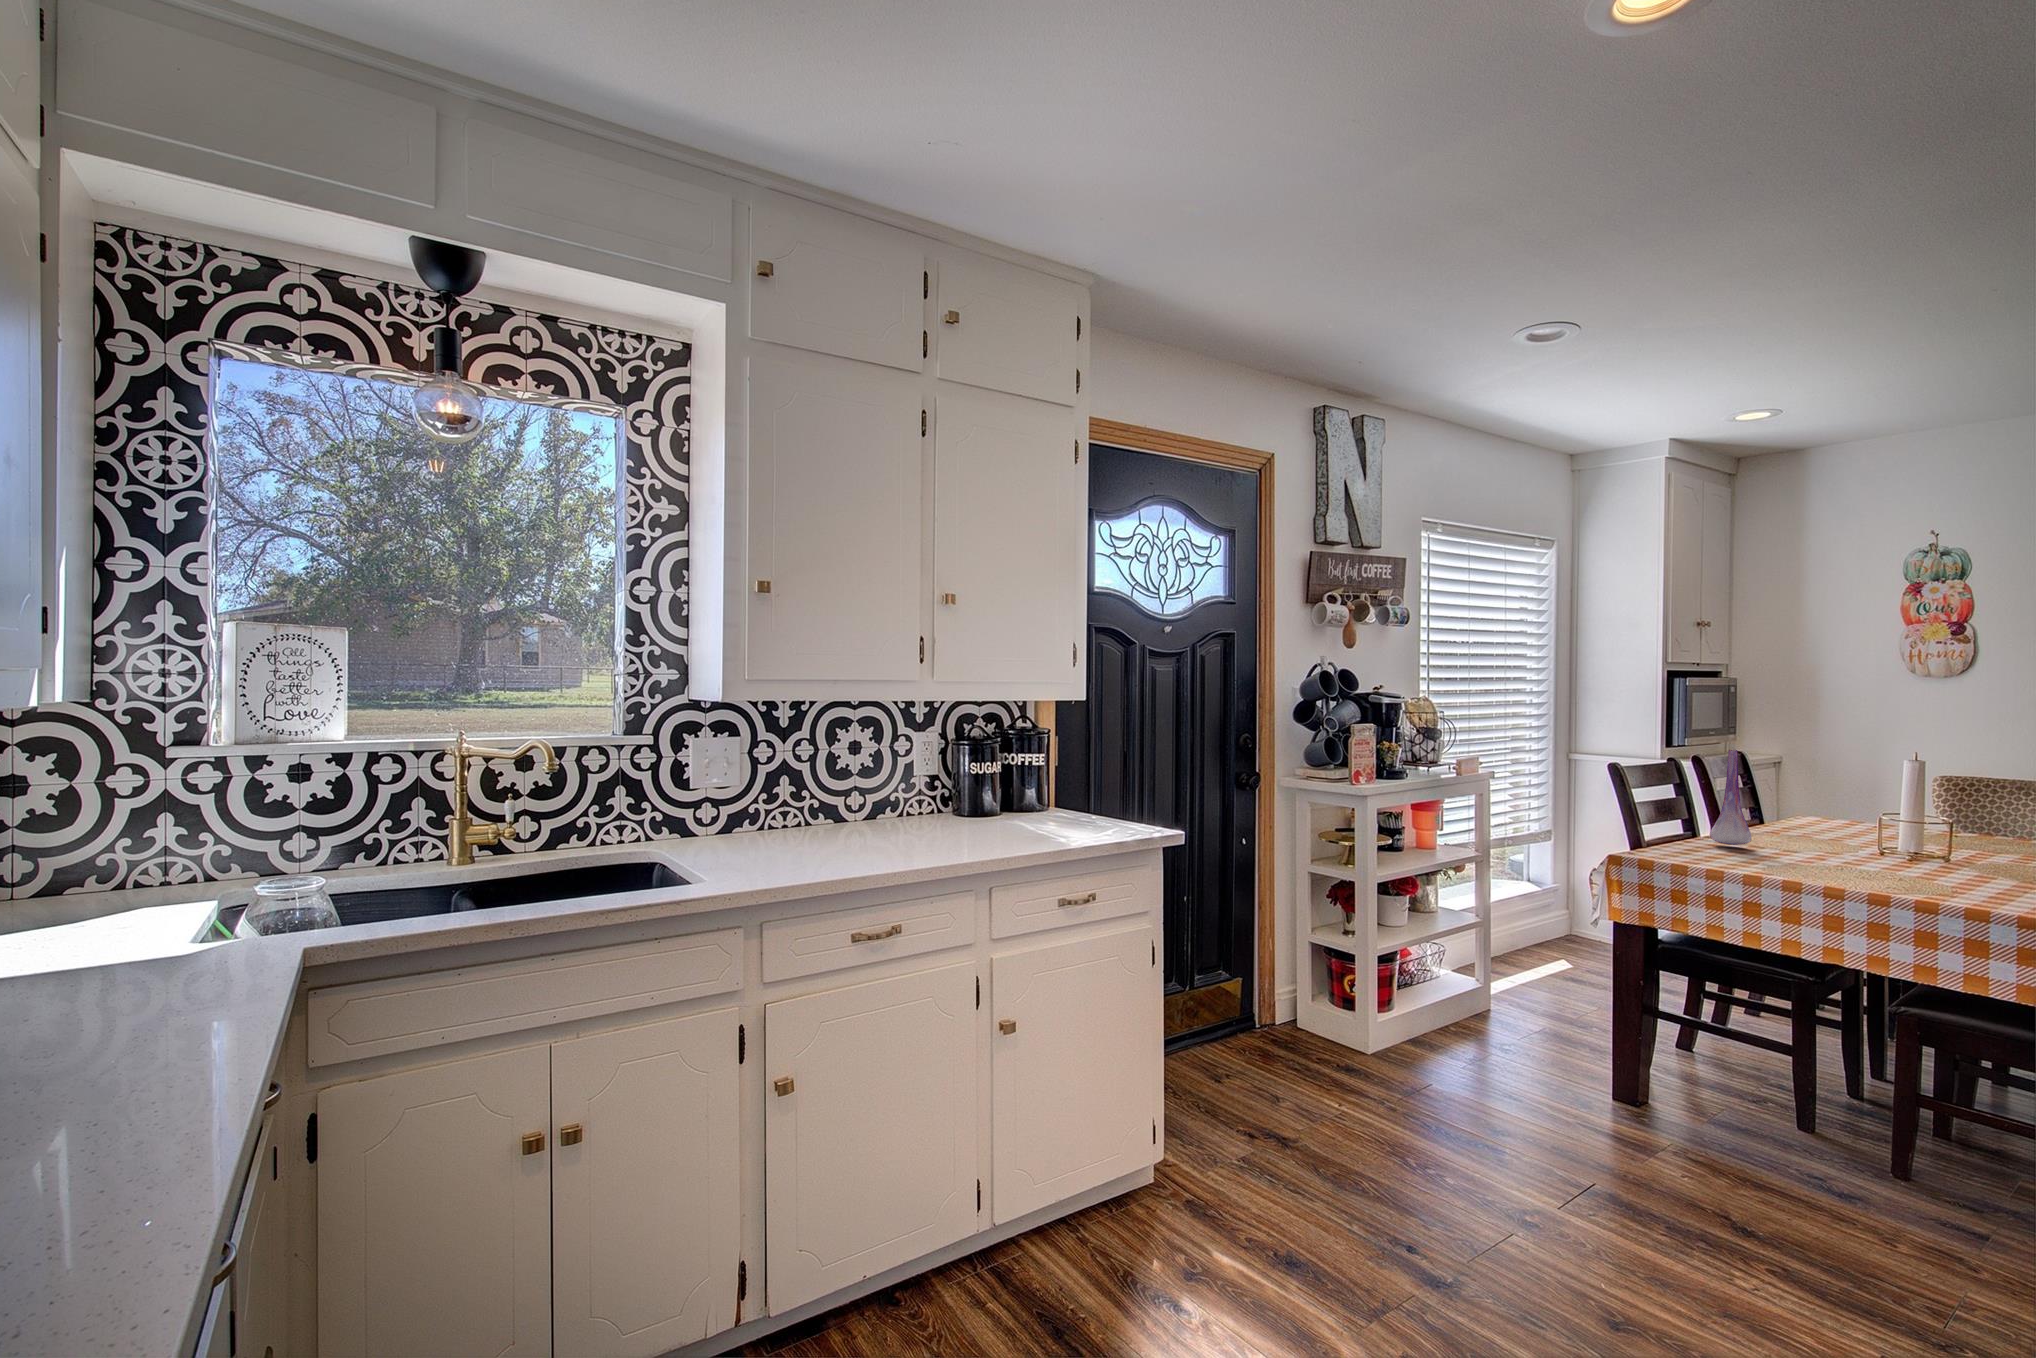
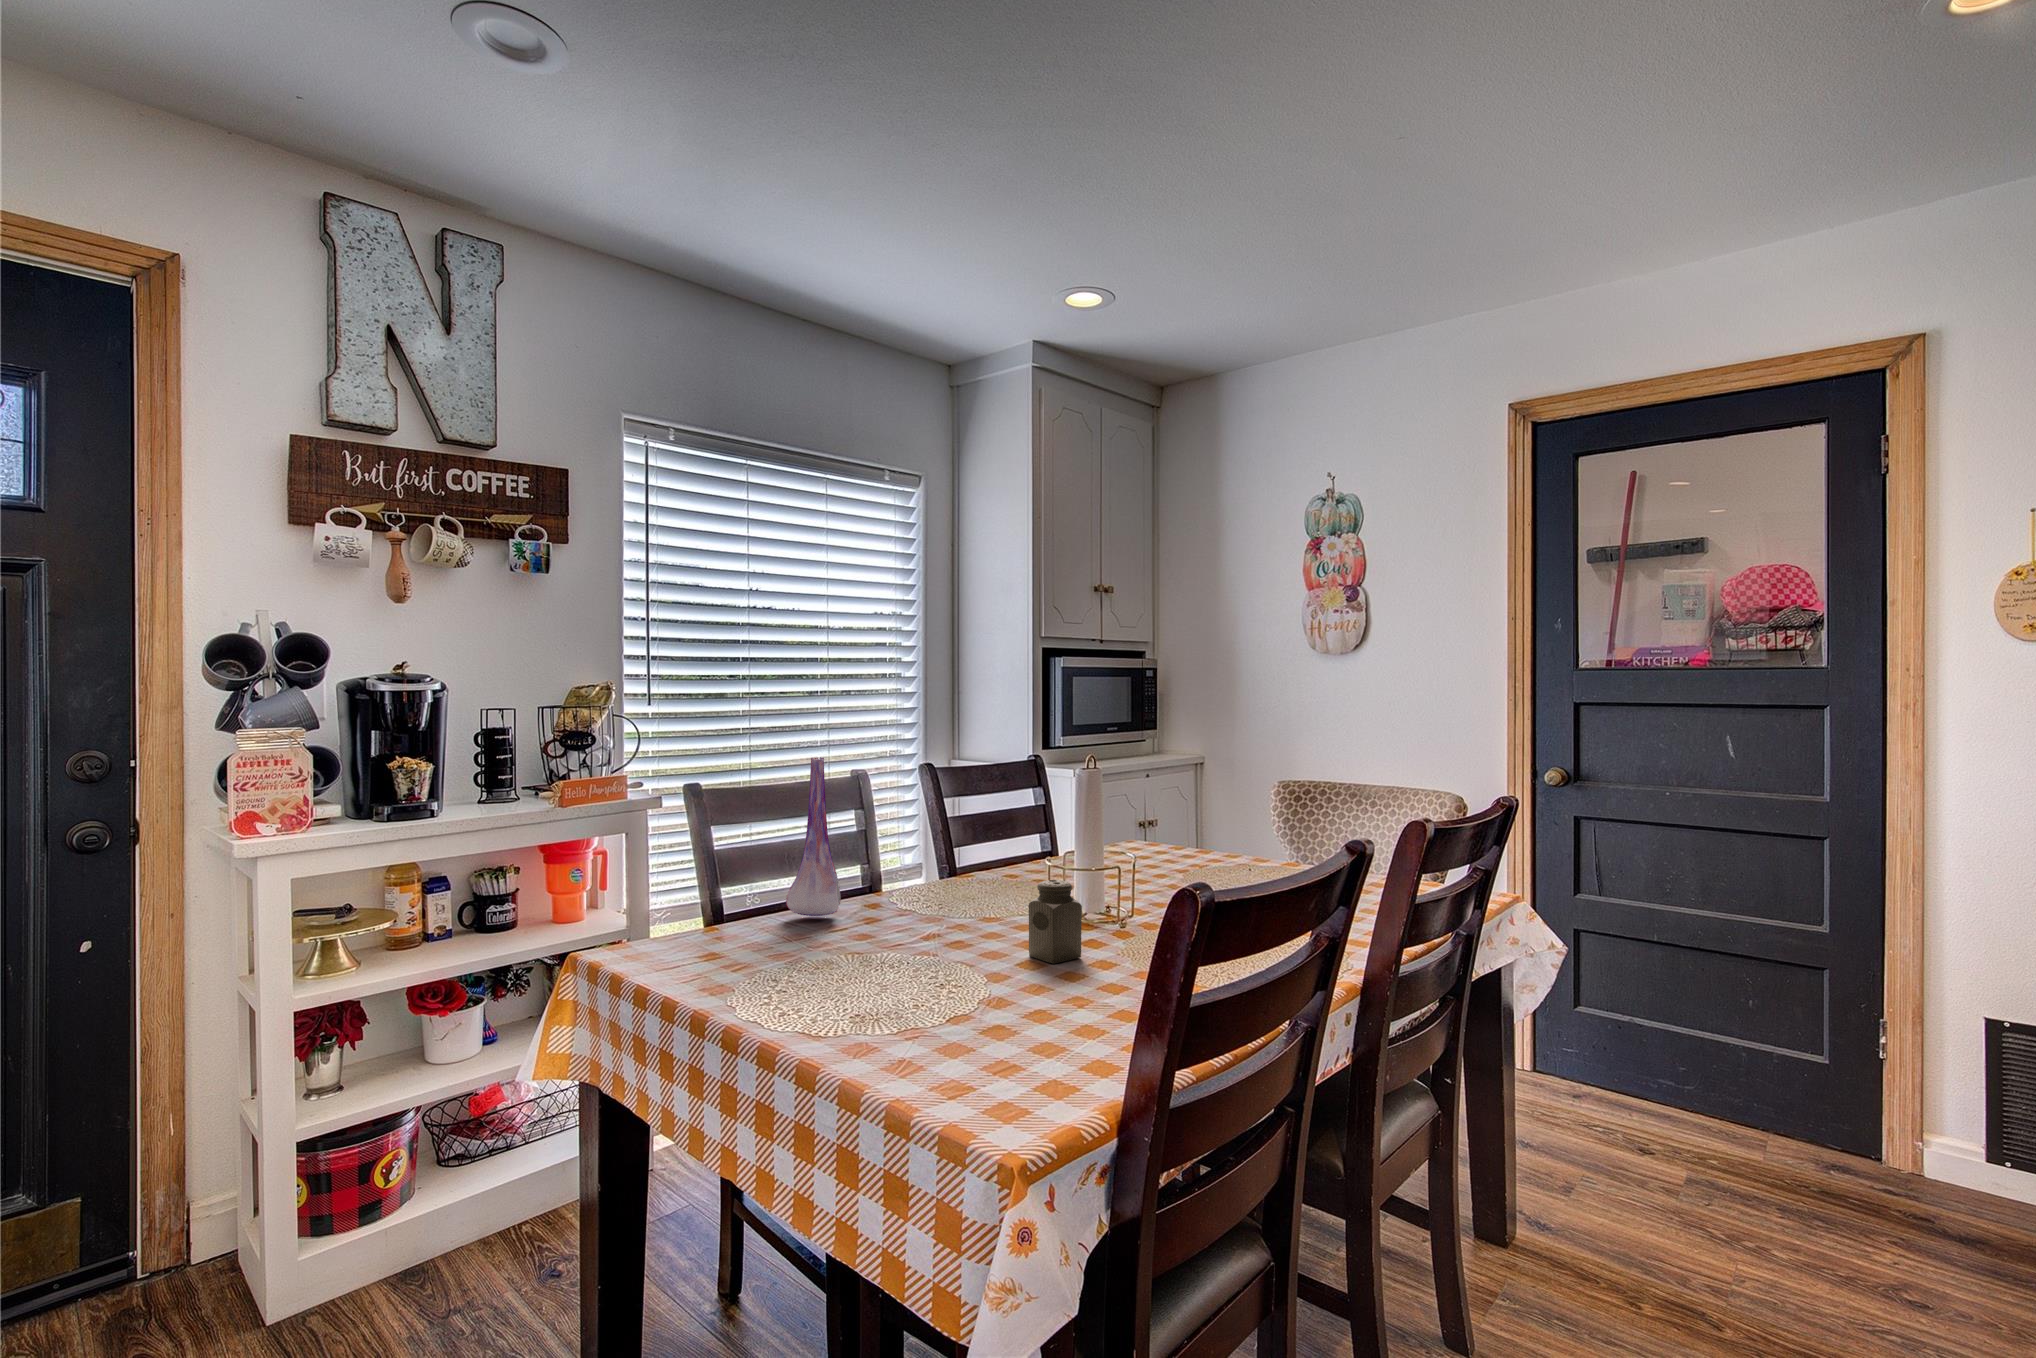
salt shaker: none [1932,828,1972,876] -> present [1029,880,1082,964]

